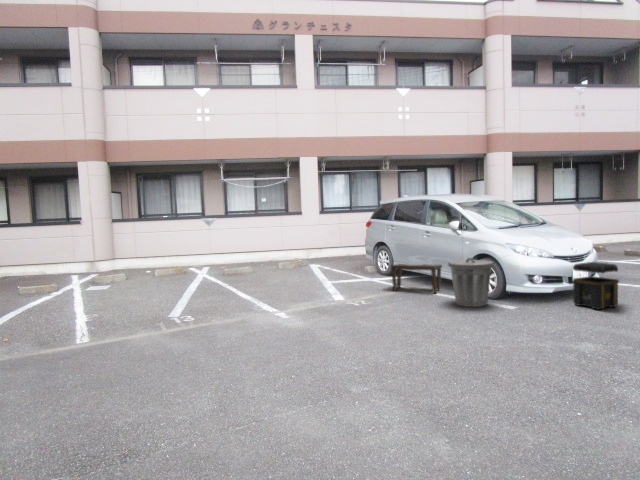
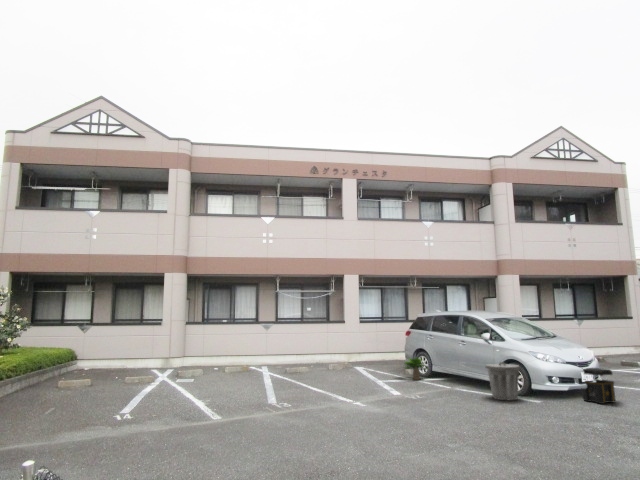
potted plant: none [355,252,389,280] -> present [405,358,427,380]
bench: present [391,264,442,293] -> none [437,366,477,391]

